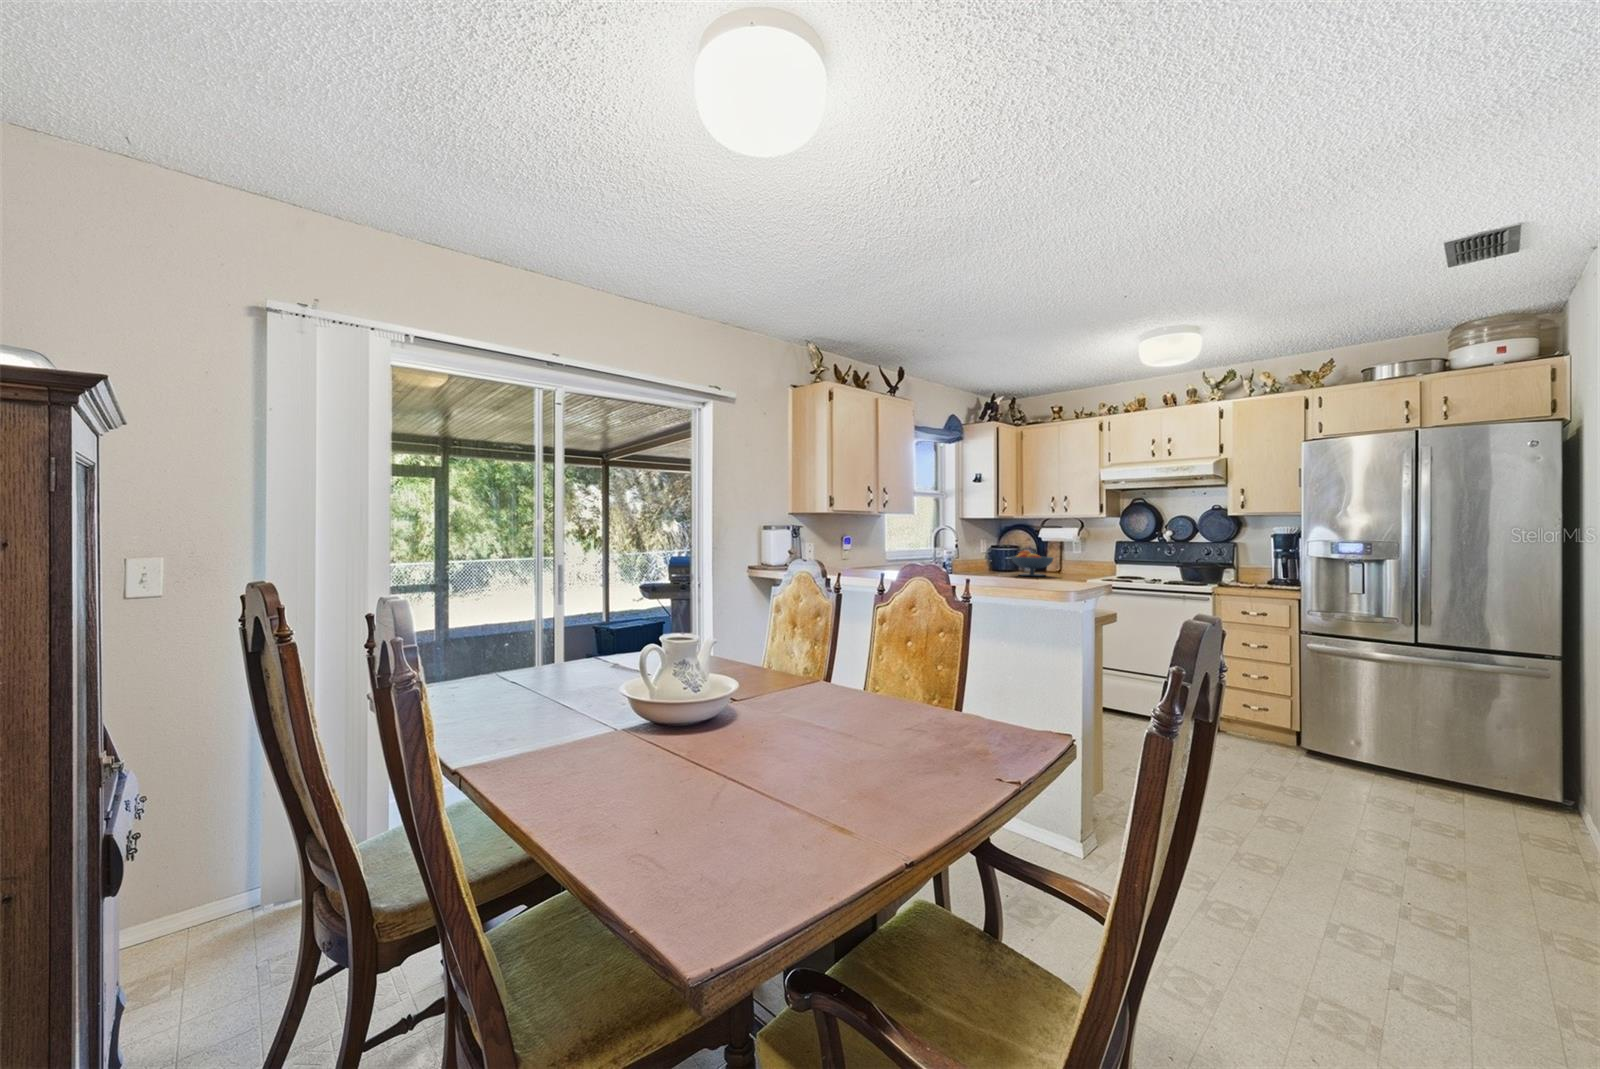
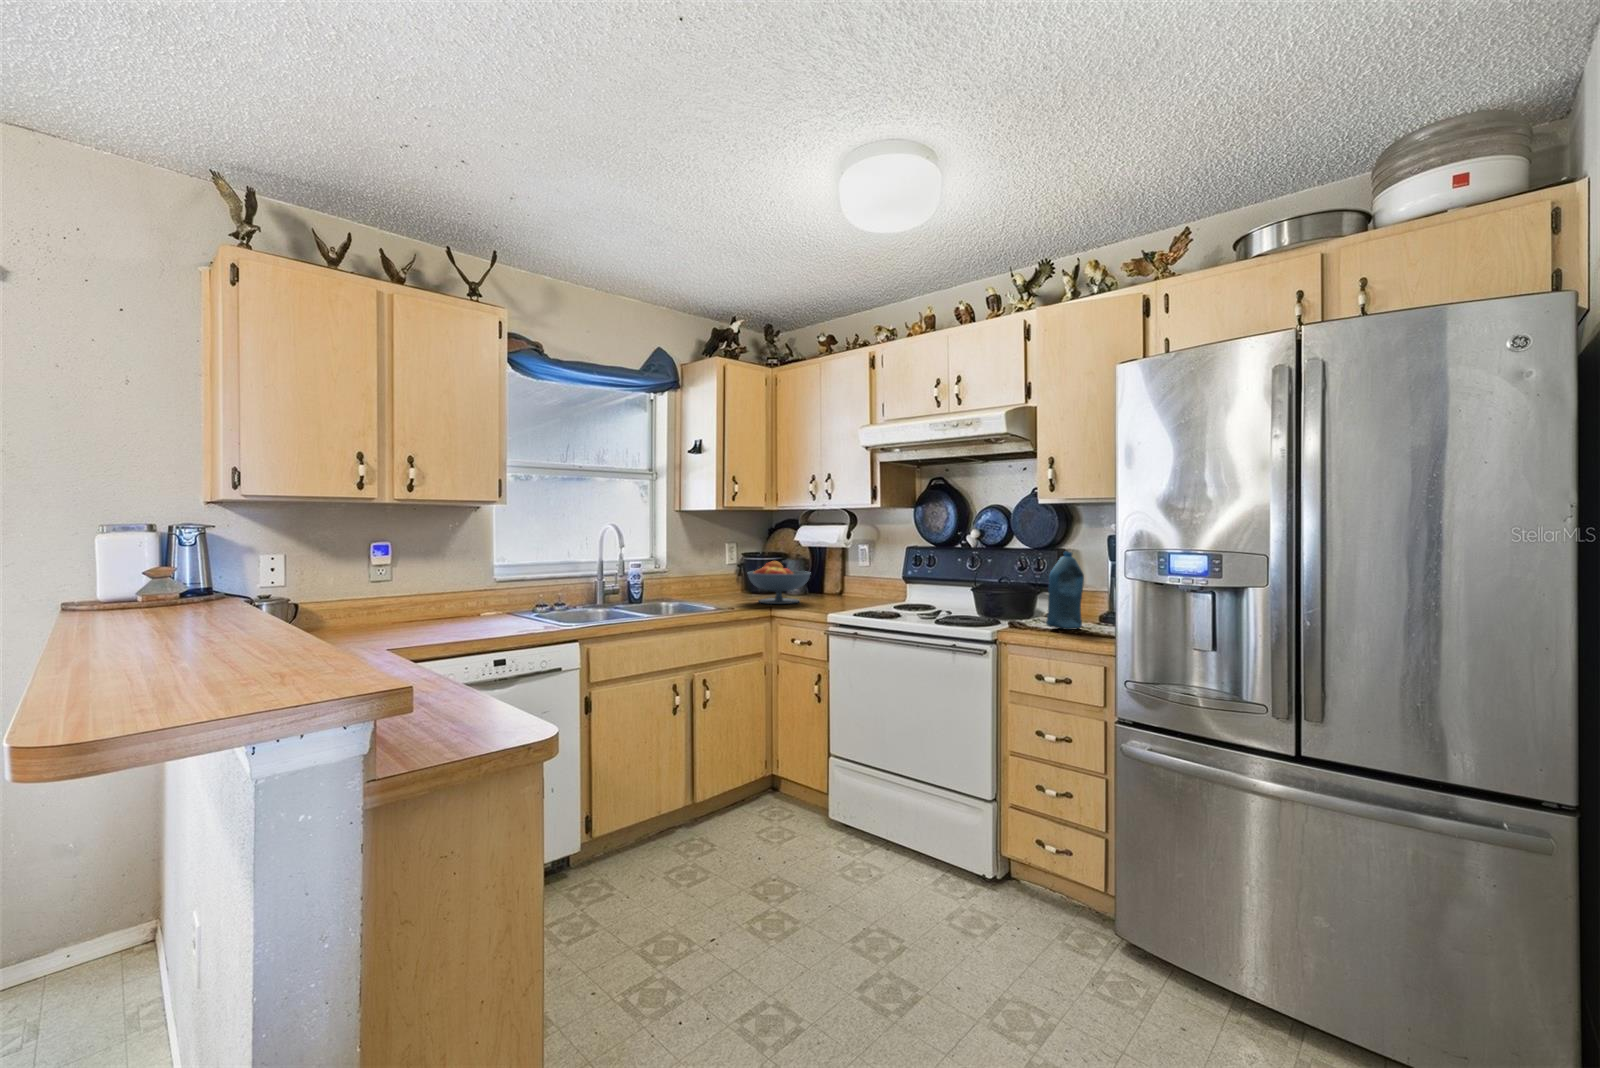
bottle: none [1240,543,1263,588] -> present [1046,552,1084,630]

